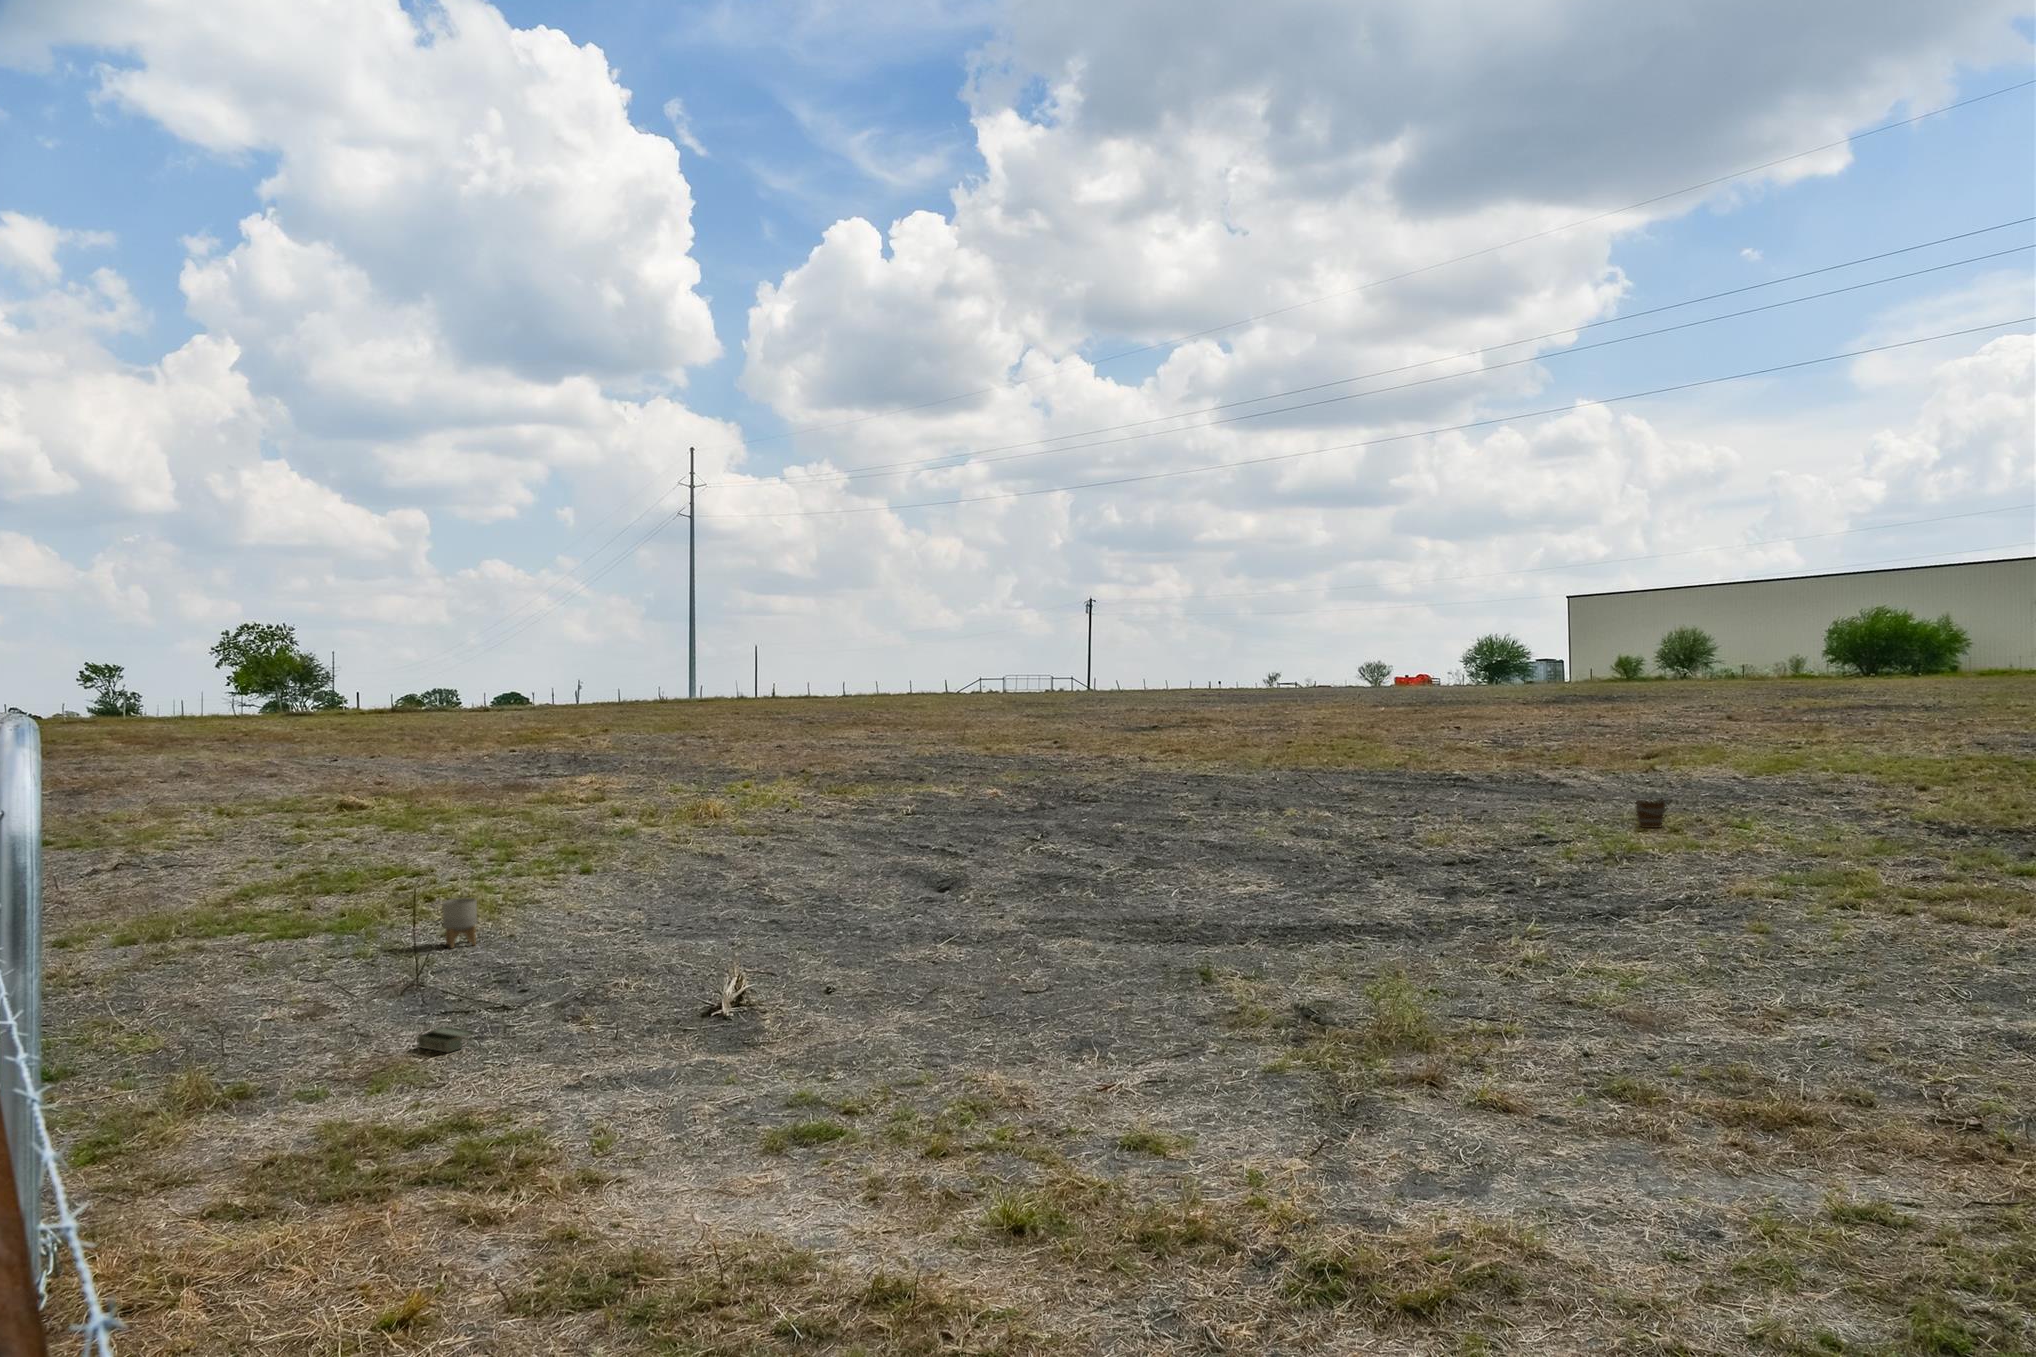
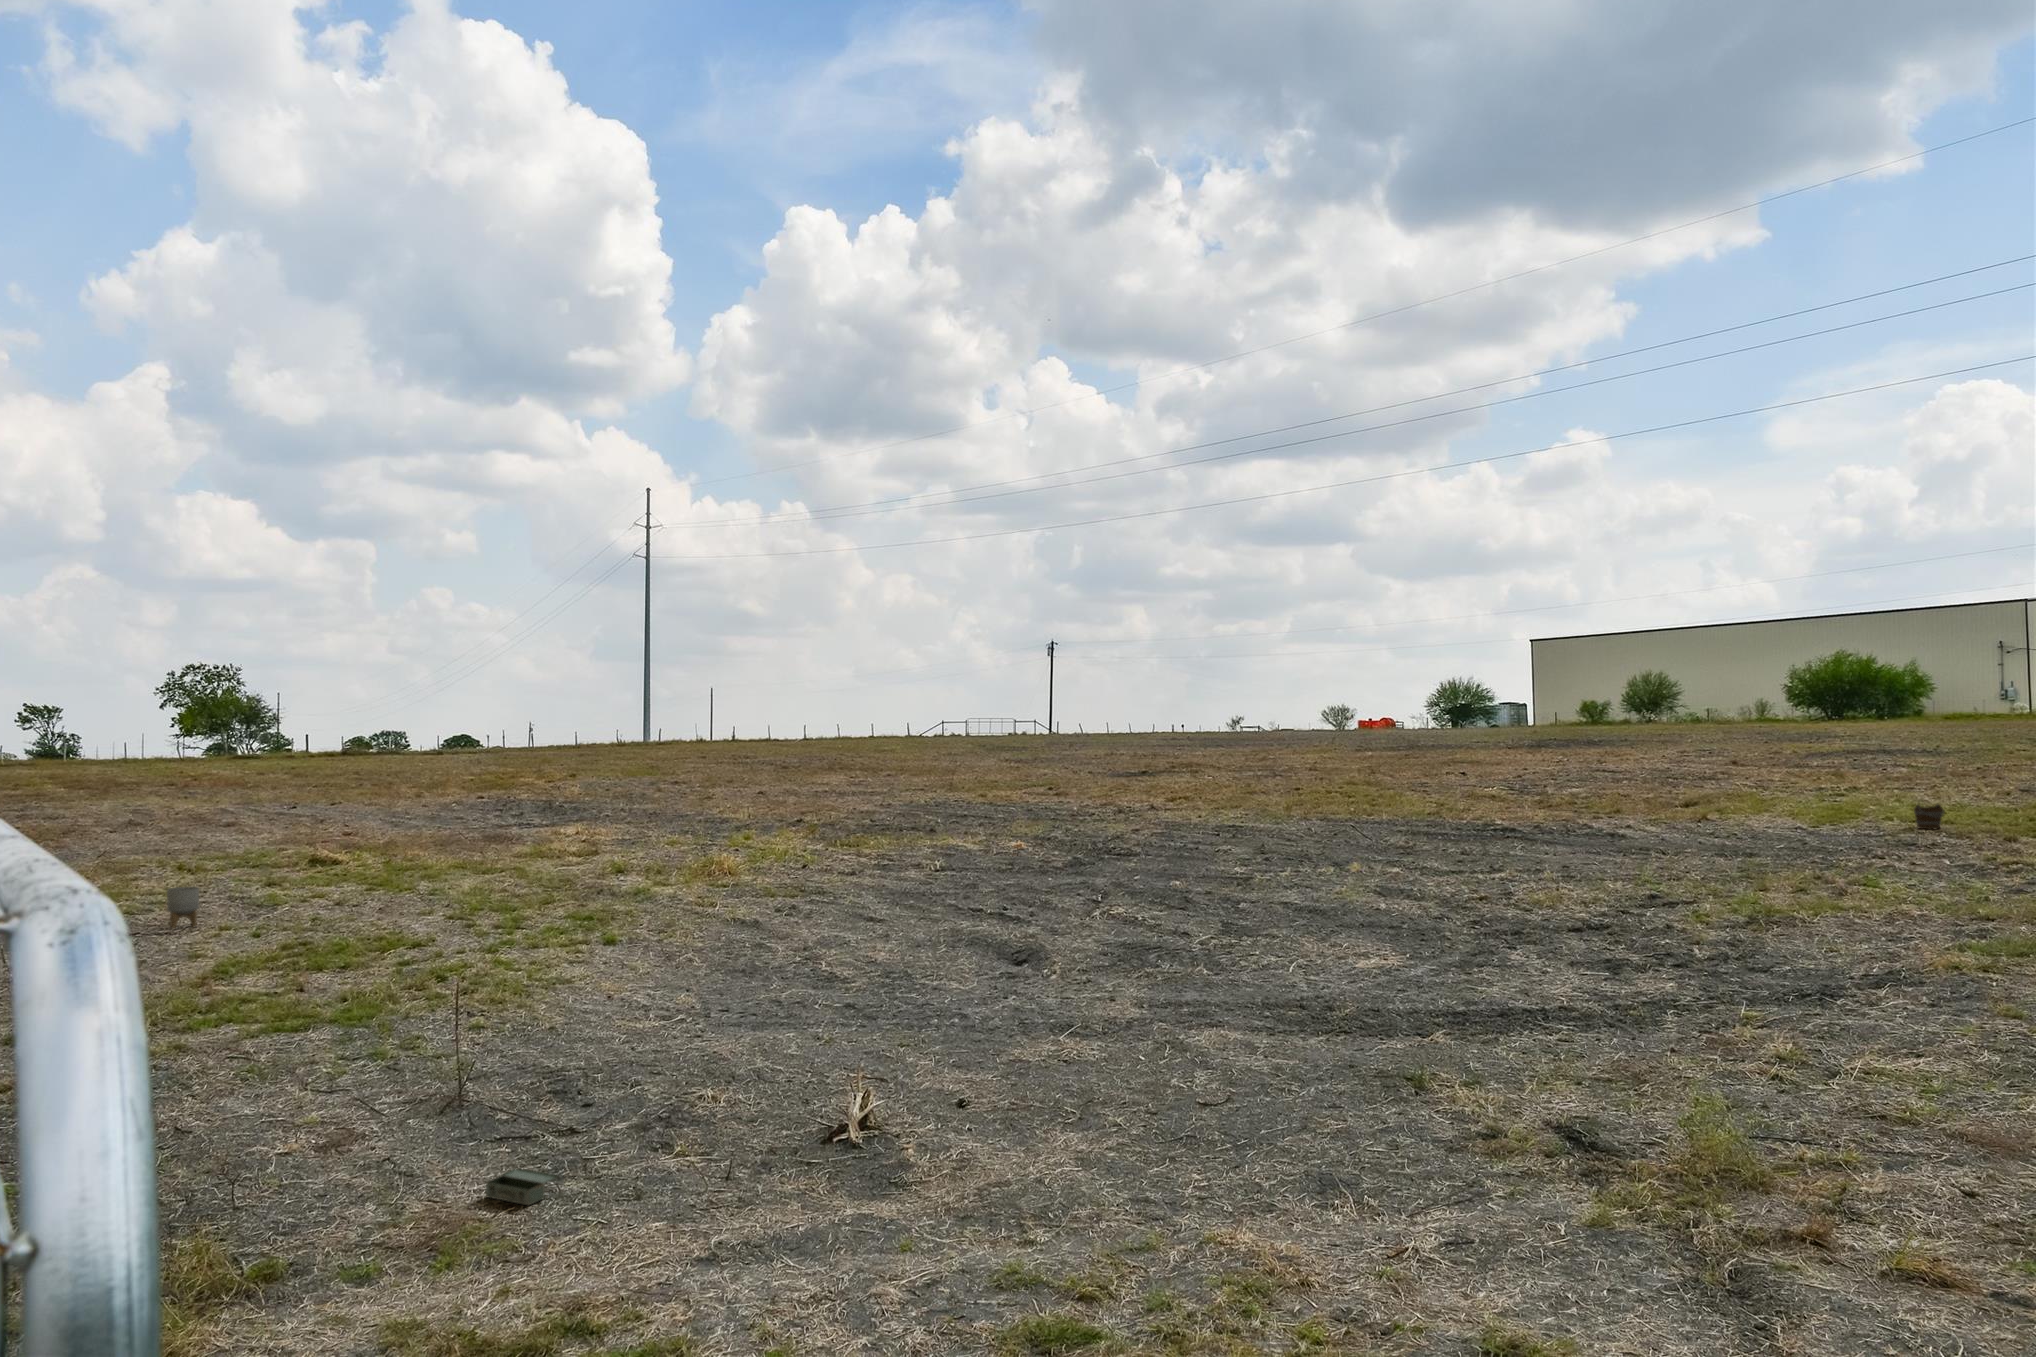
bucket: present [1636,799,1667,828] -> present [1914,804,1945,829]
planter: present [442,898,477,948] -> present [167,886,199,929]

